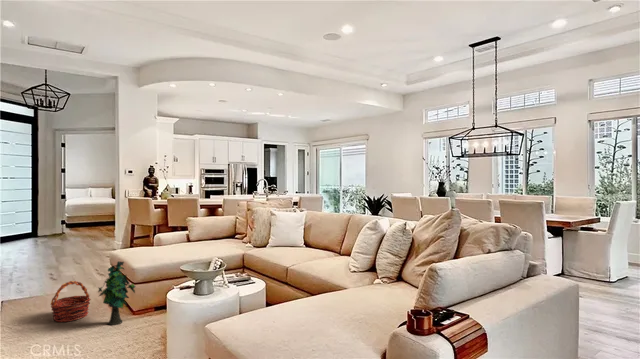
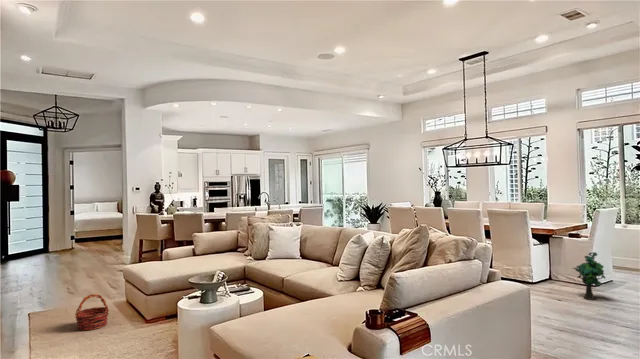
decorative plant: present [99,261,135,325] -> present [573,252,605,300]

